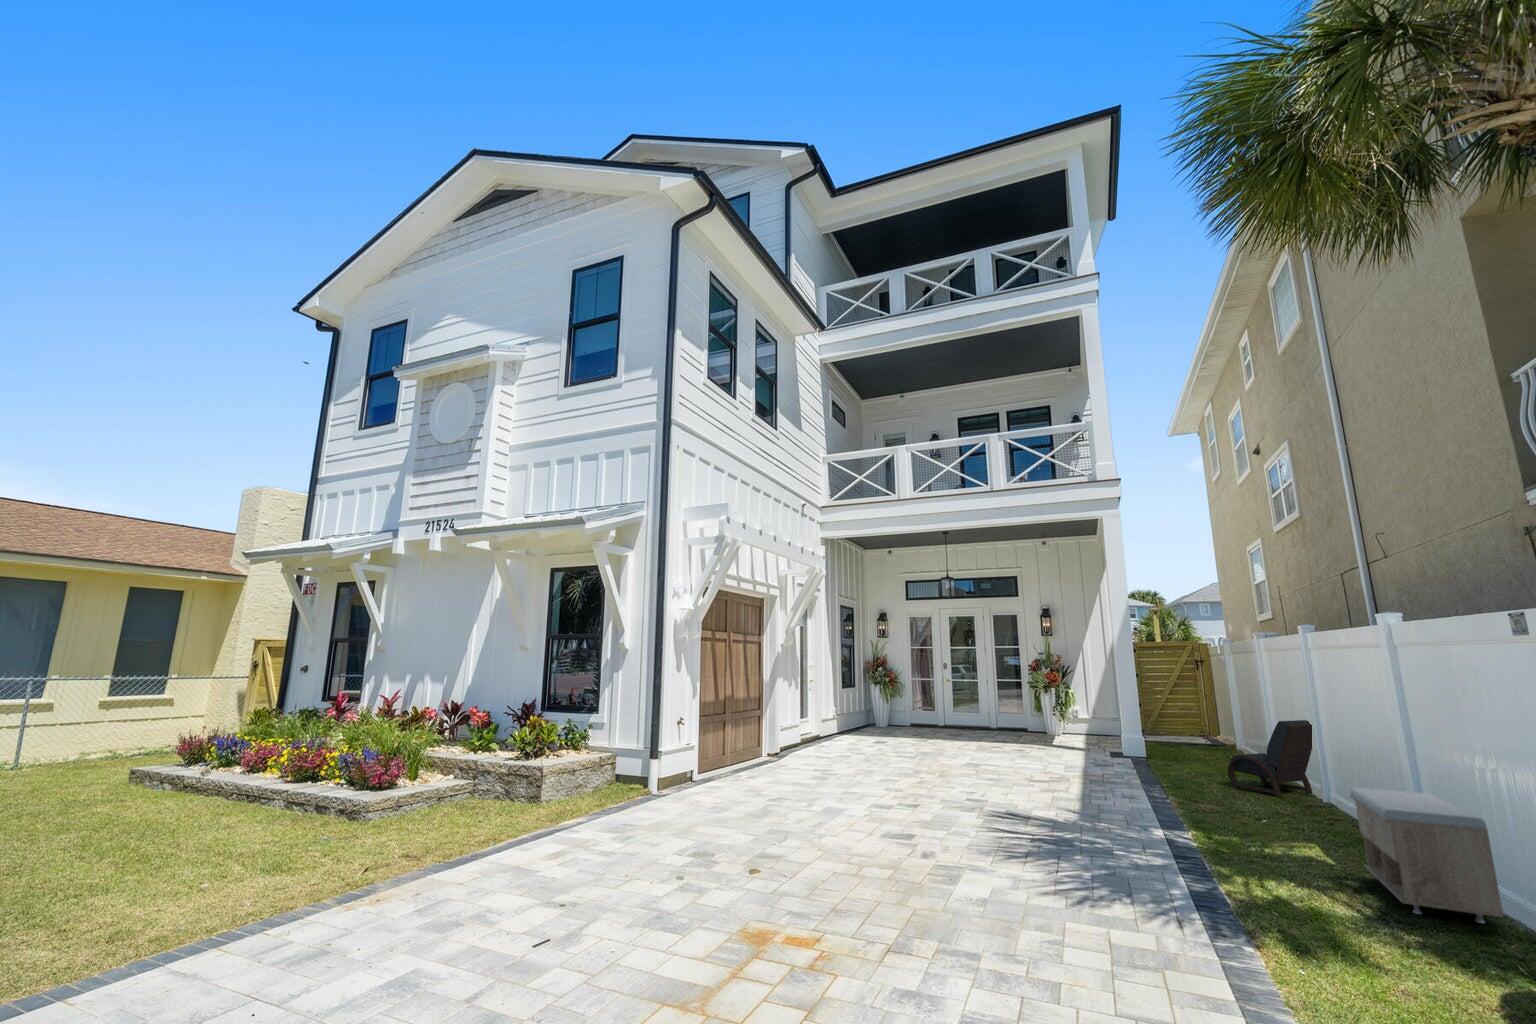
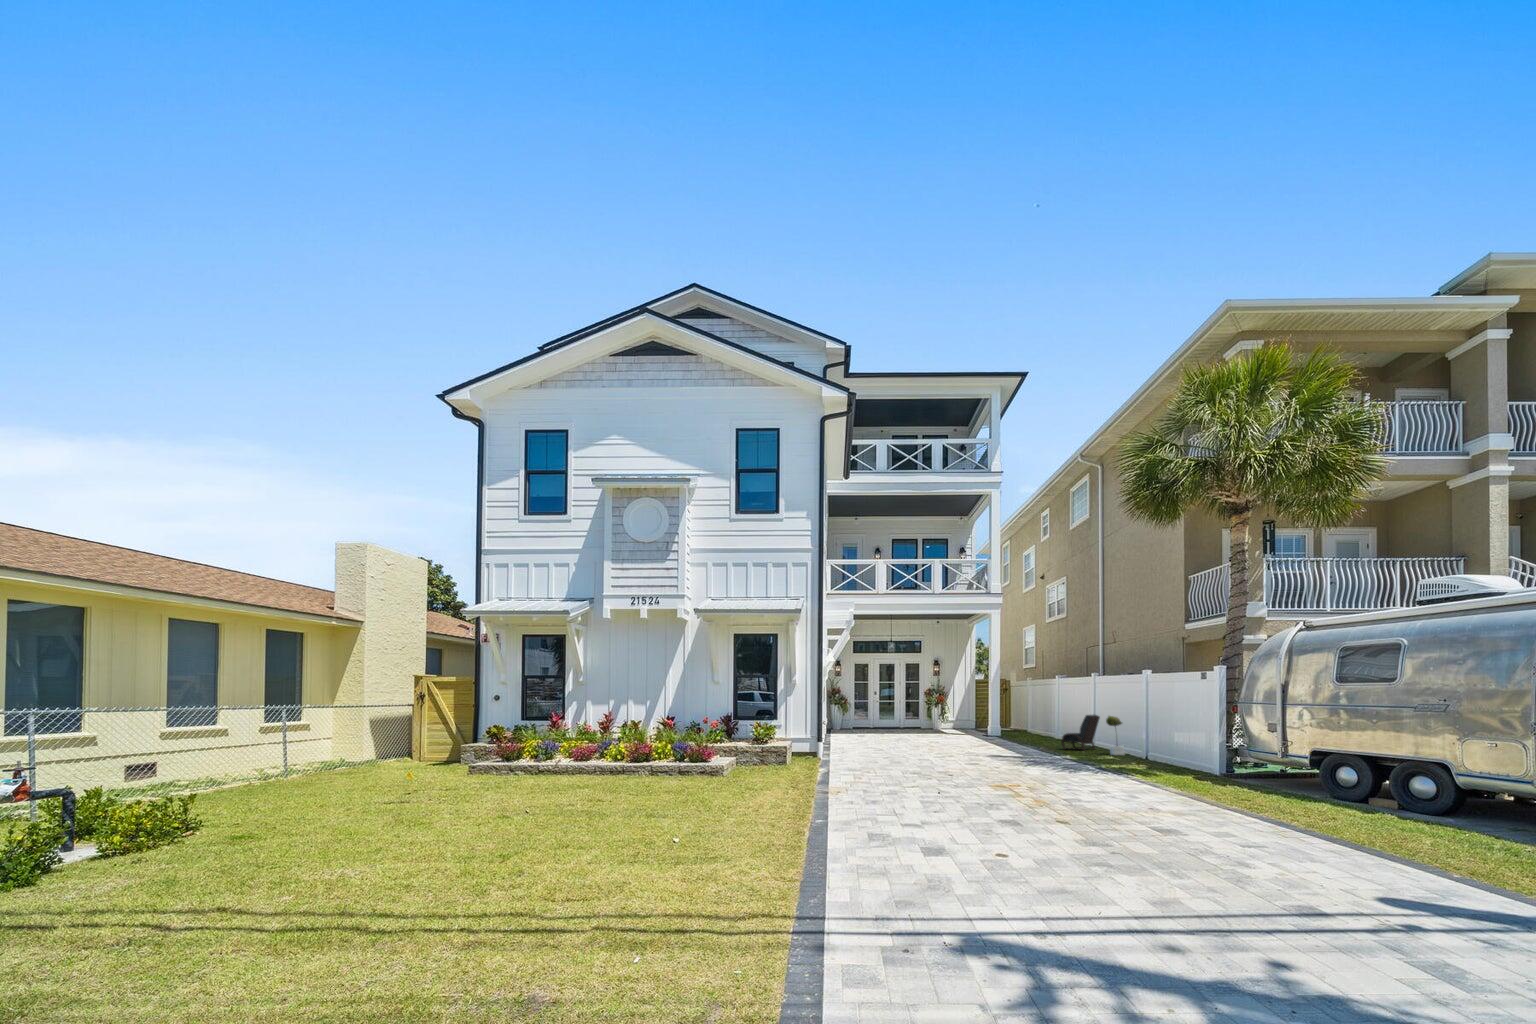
potted tree: none [1308,733,1369,837] -> present [1106,716,1124,755]
storage bench: present [1350,787,1504,923] -> none [1128,728,1168,762]

